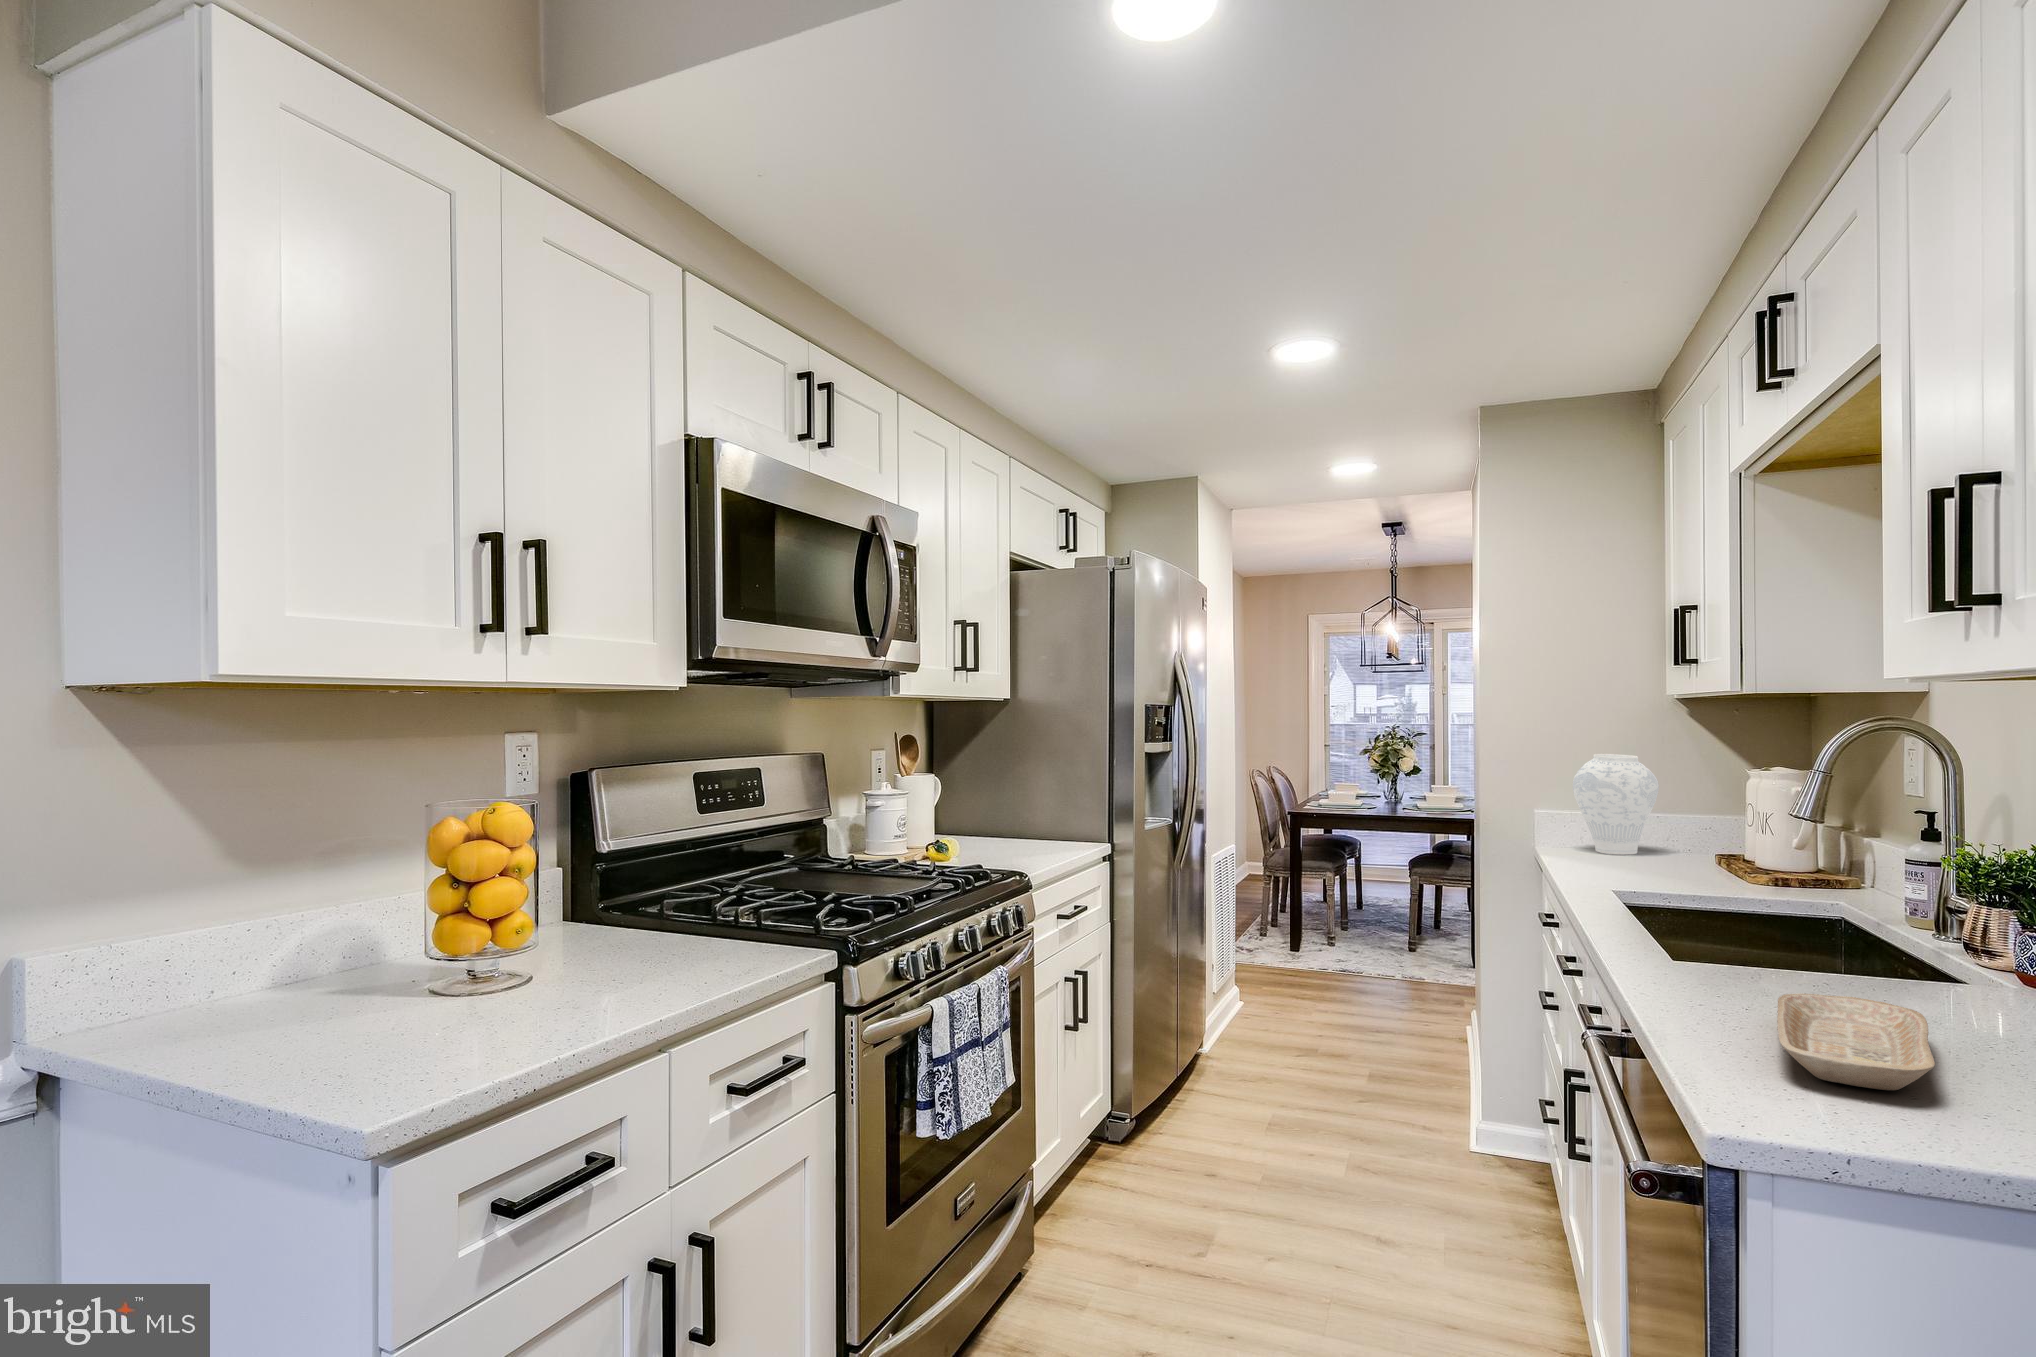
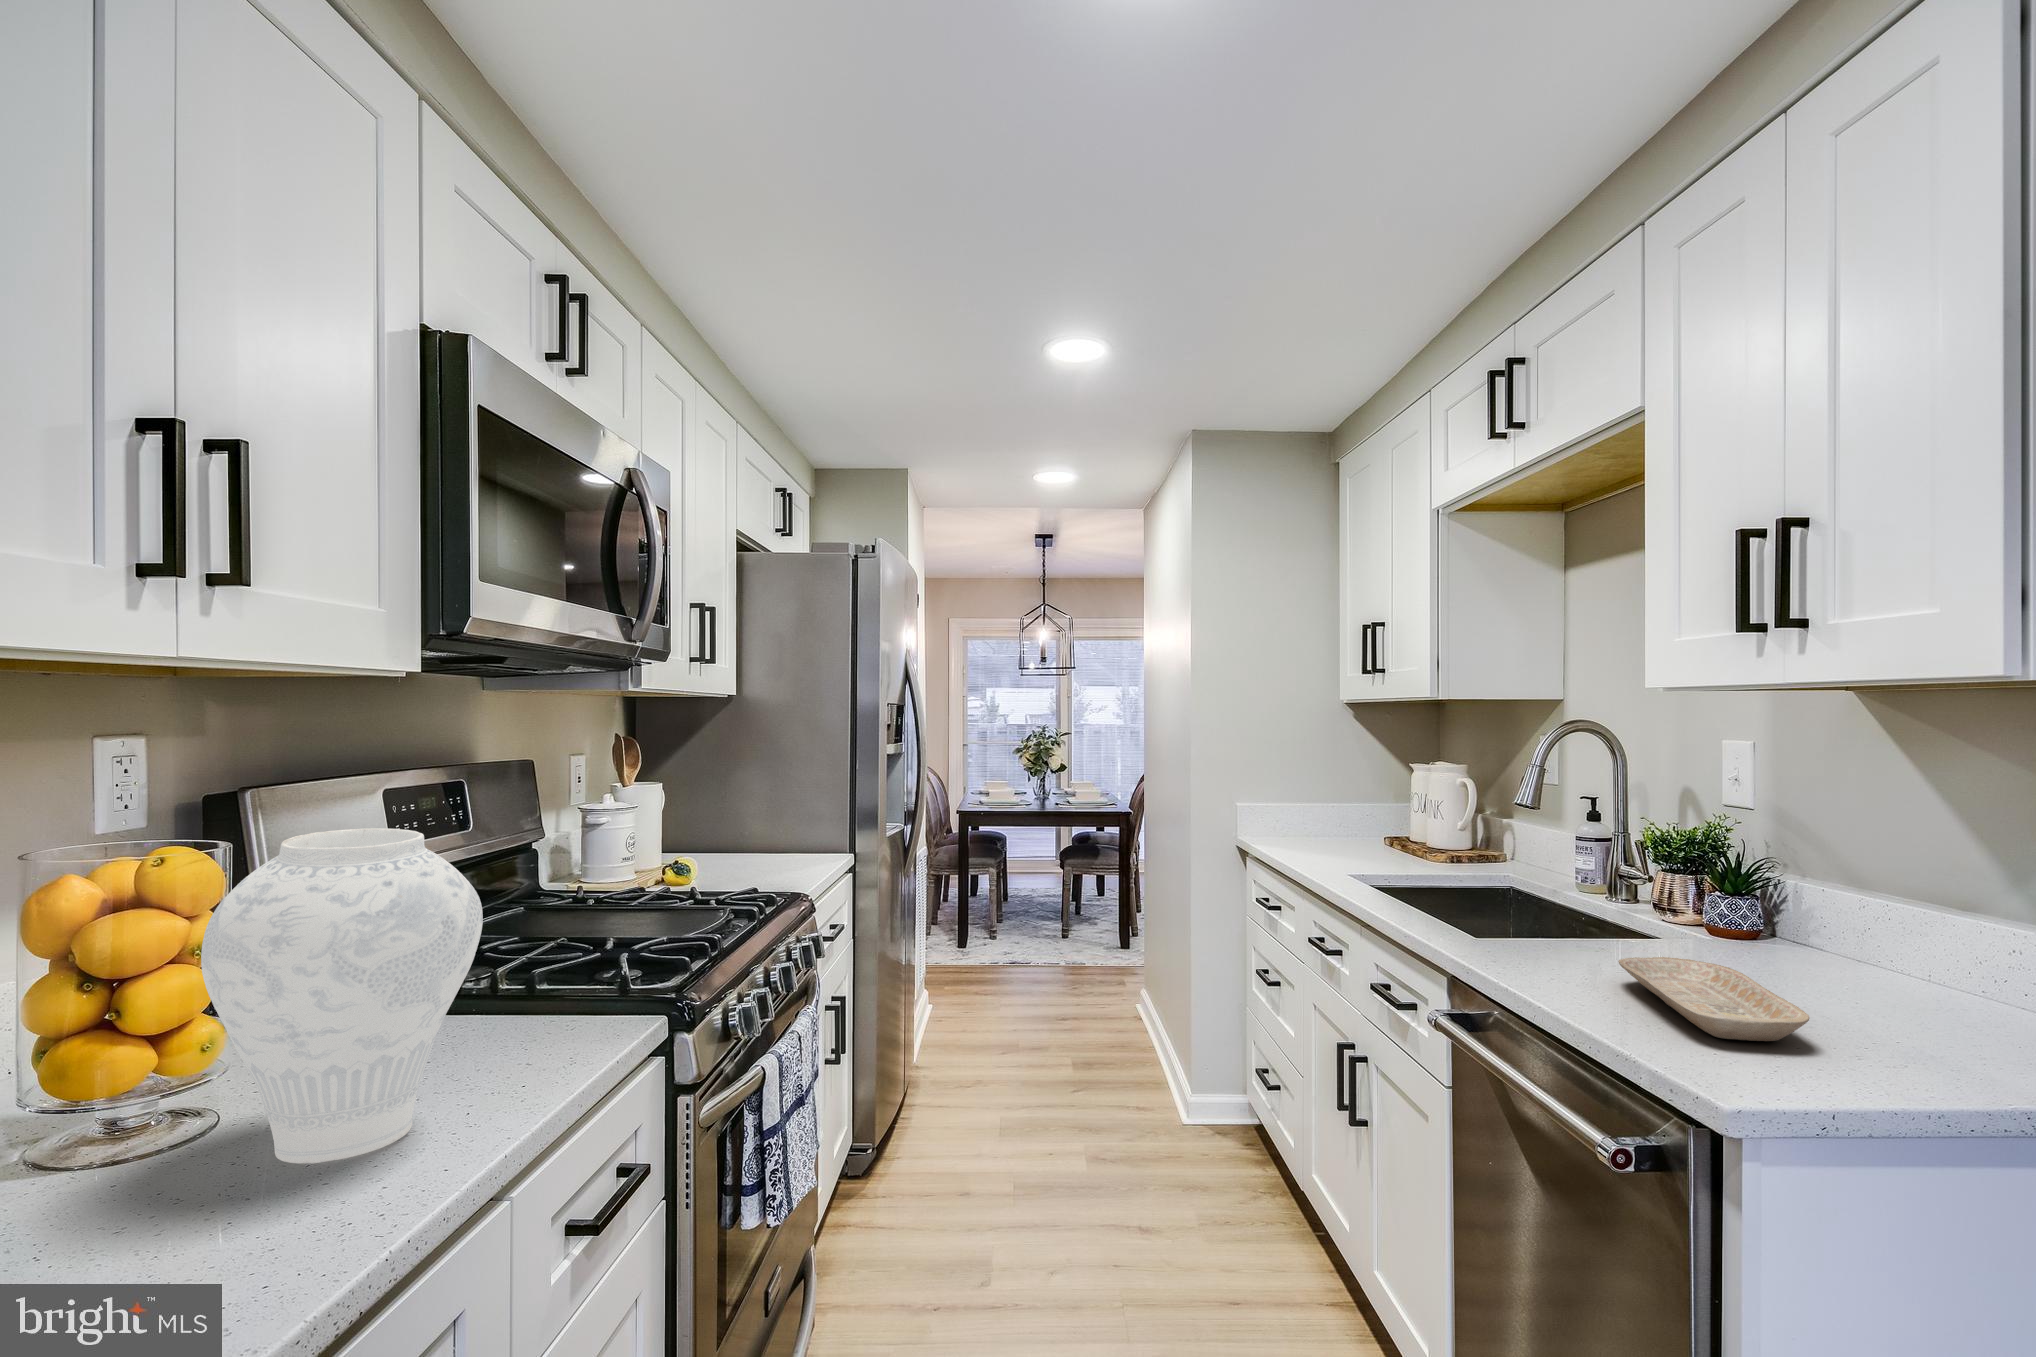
vase: present [1573,754,1659,854] -> present [201,828,483,1163]

